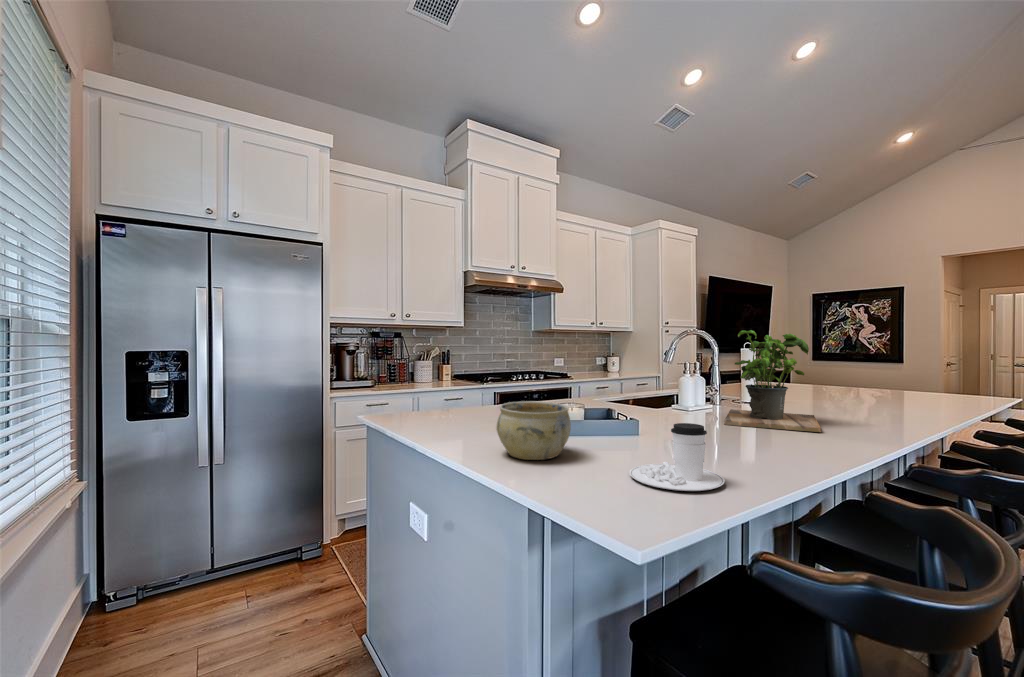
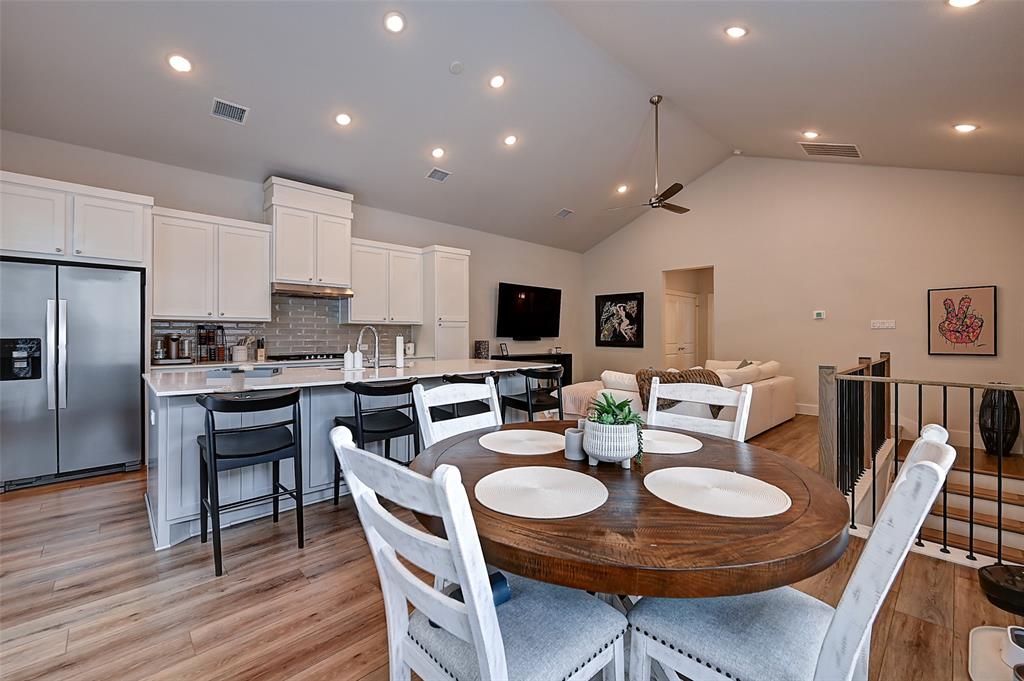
potted plant: present [724,330,821,432] -> none [338,330,396,379]
ceramic bowl: present [496,401,571,460] -> none [176,364,216,387]

